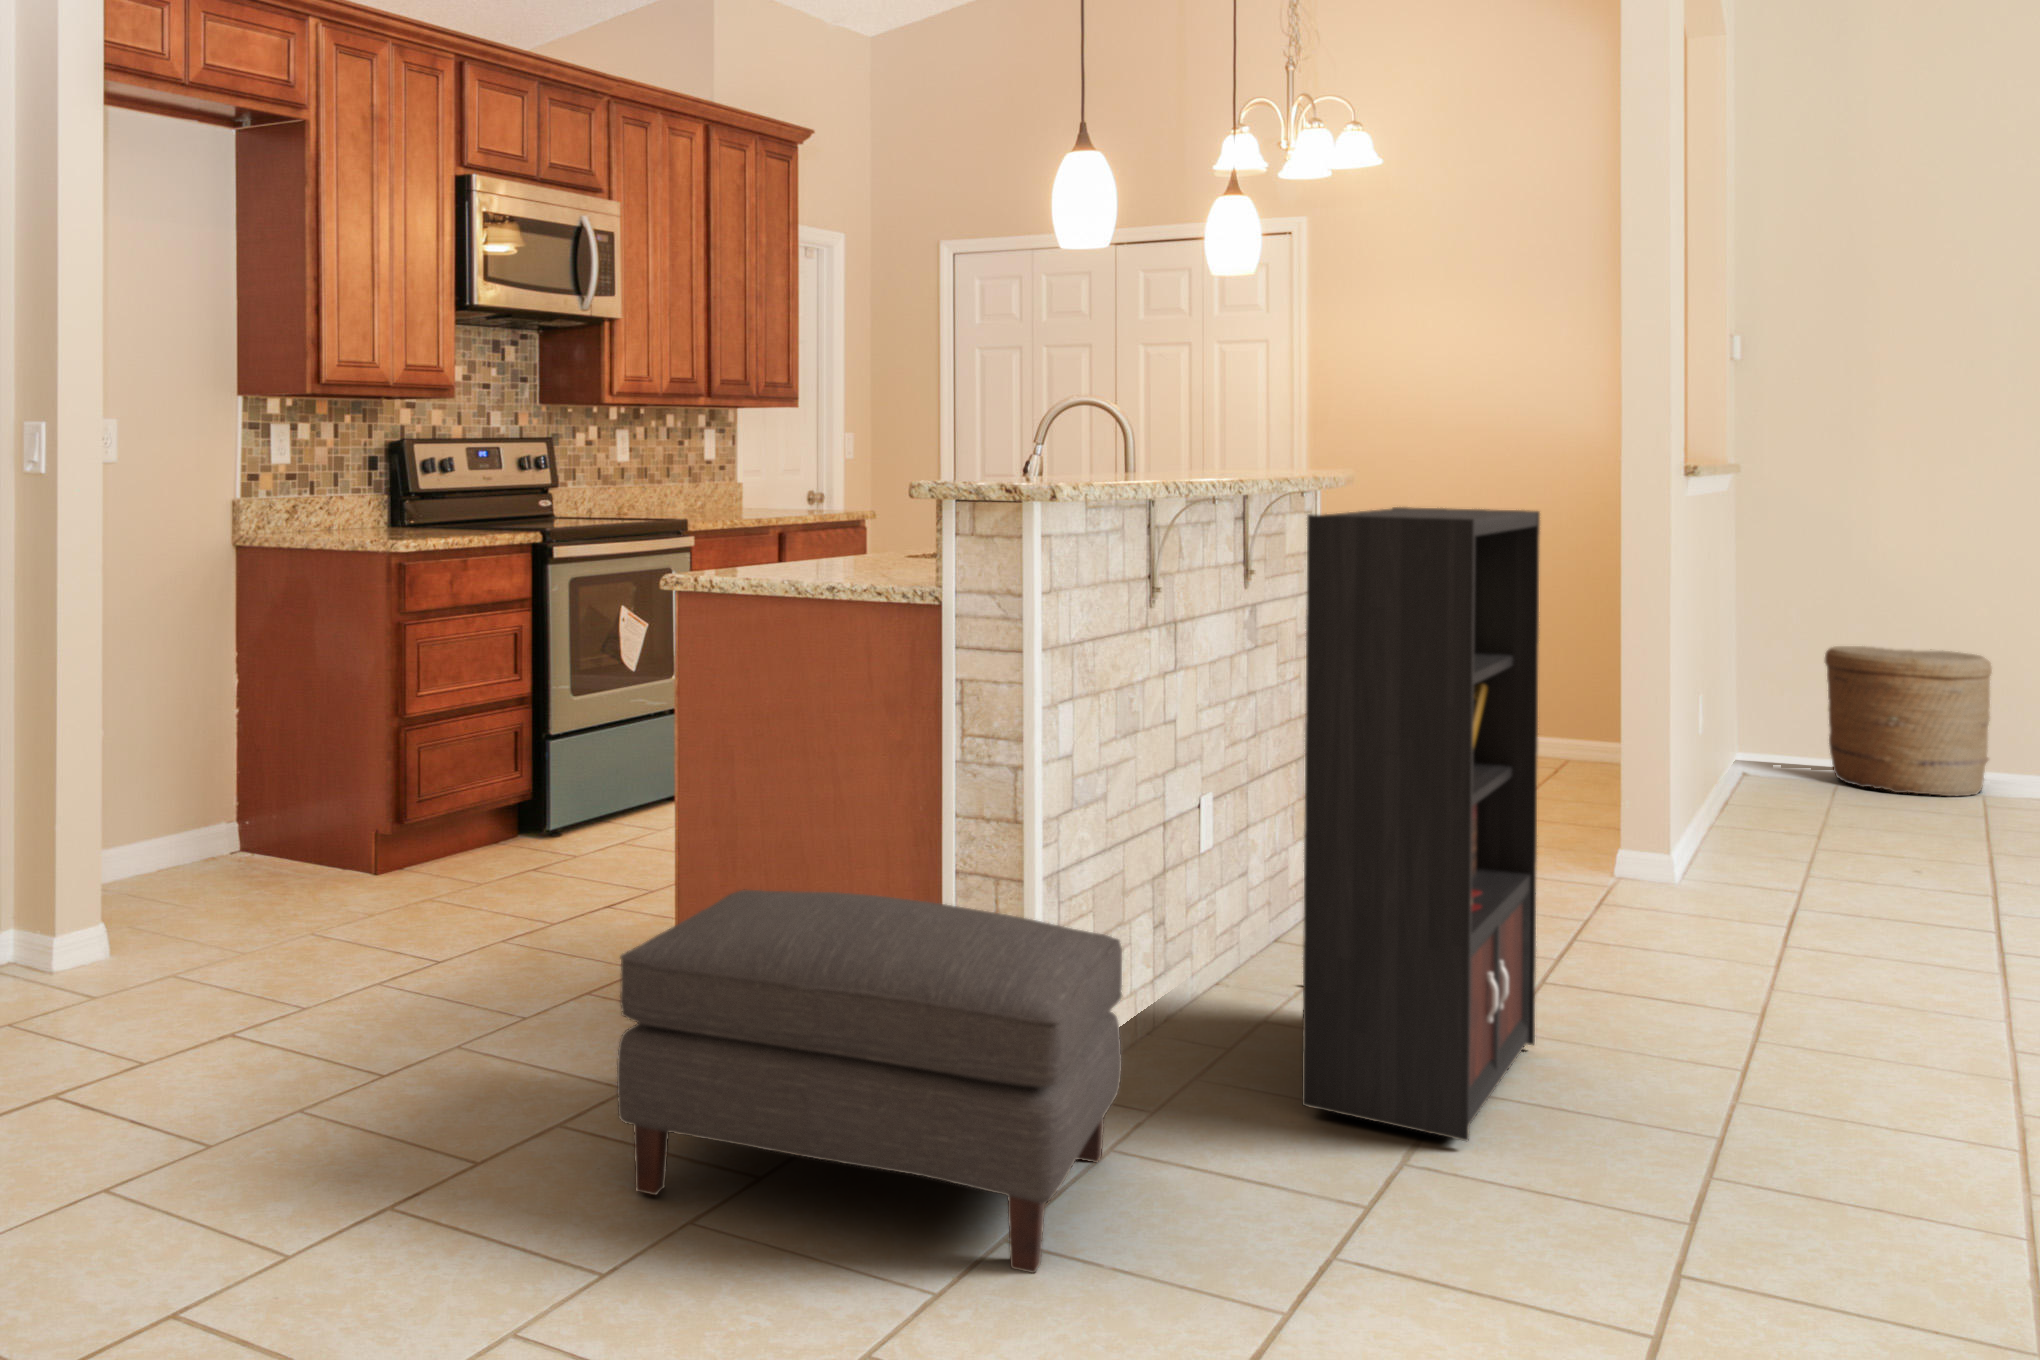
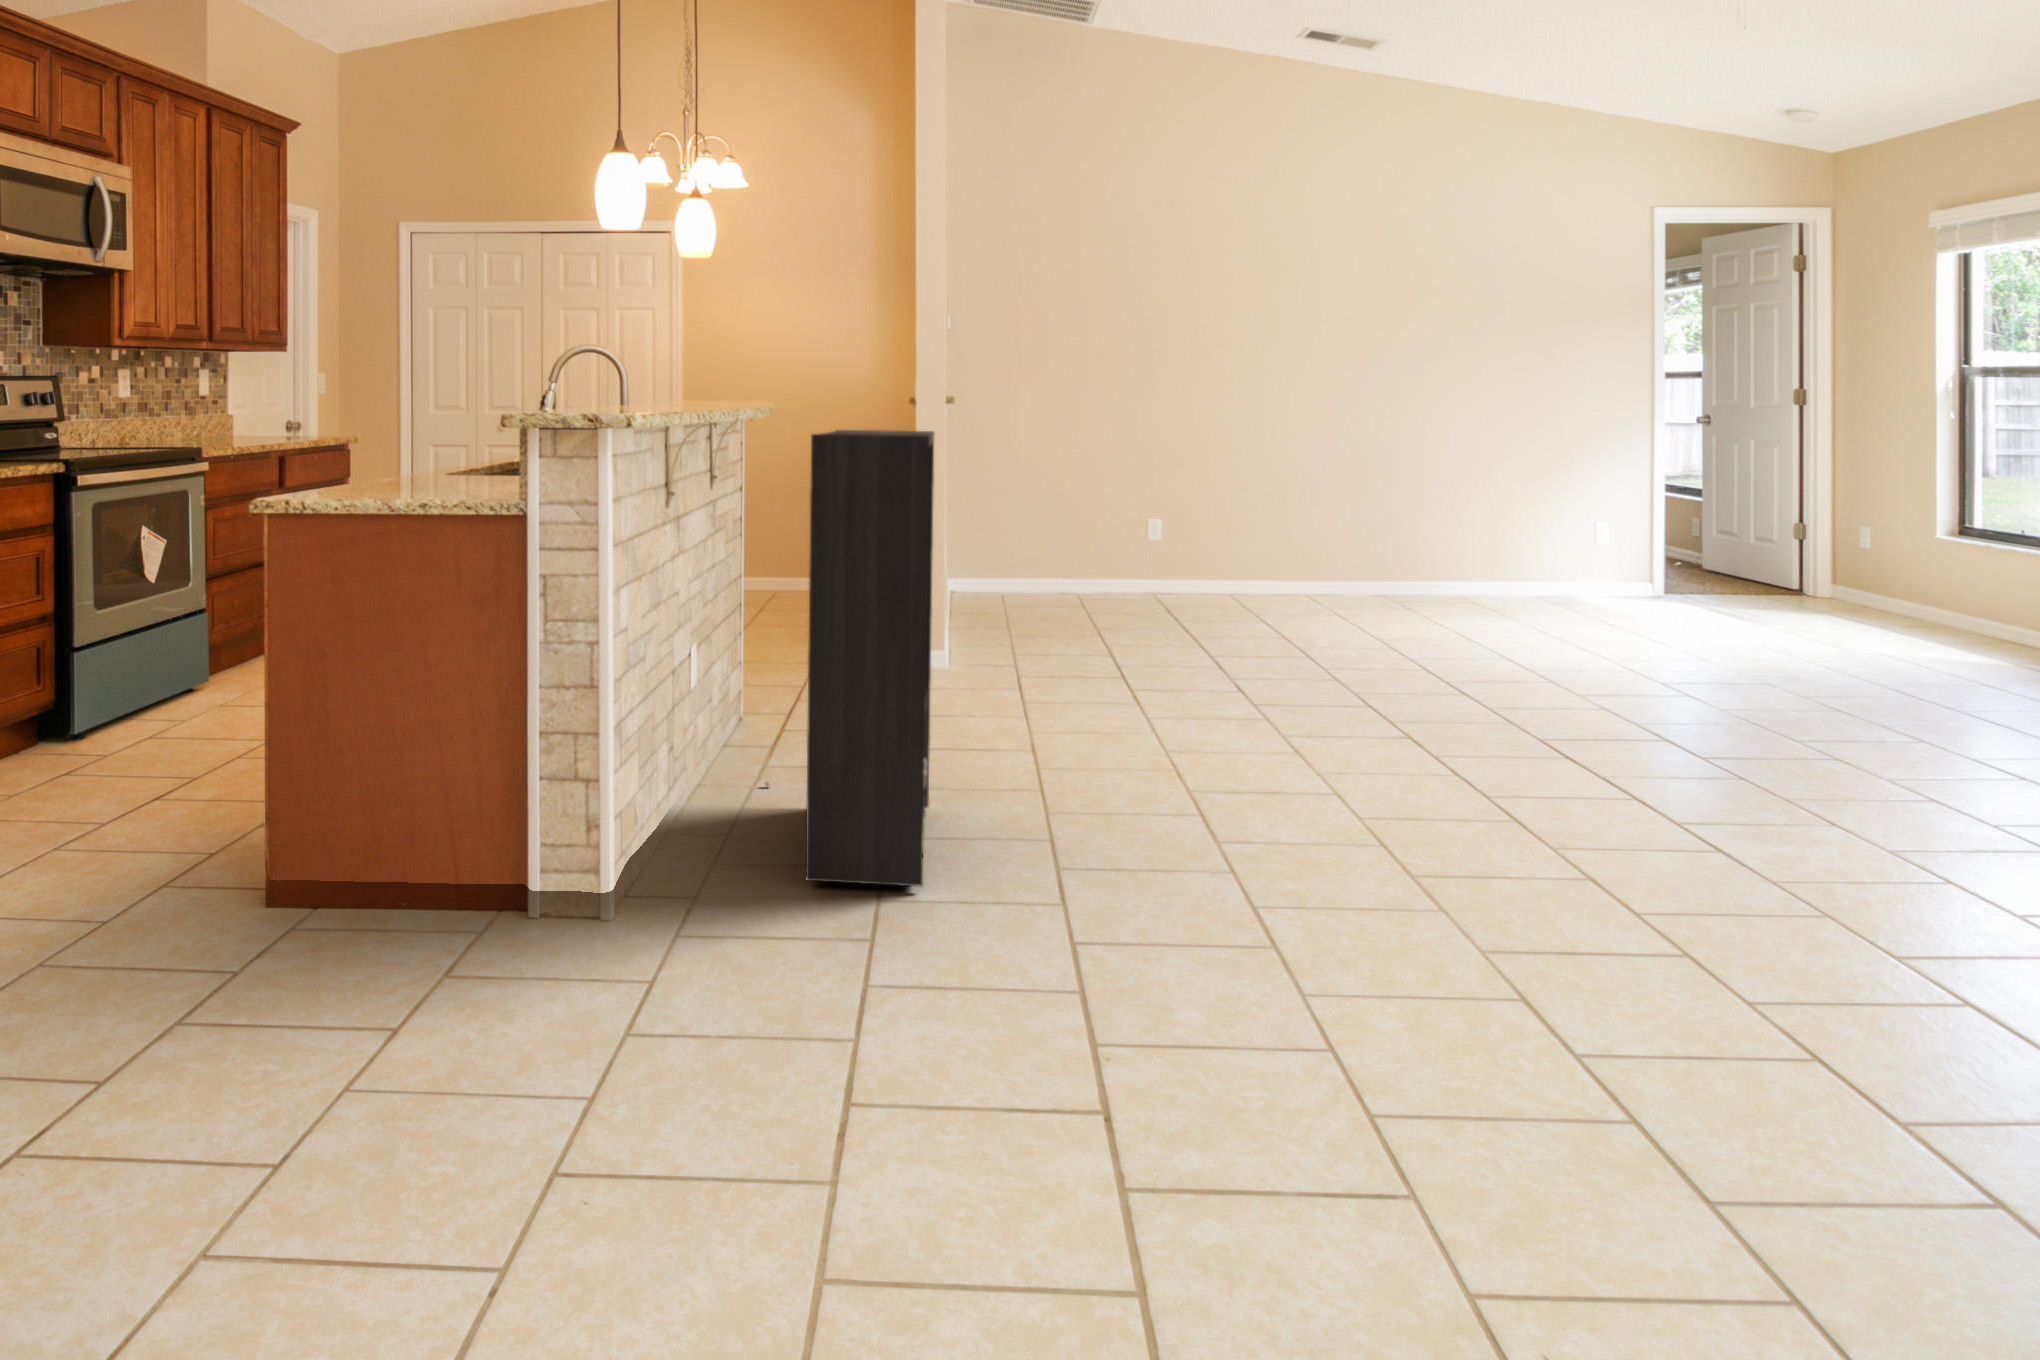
woven basket: present [1825,646,1992,796] -> none [1002,520,1090,612]
ottoman: present [617,890,1122,1273] -> none [267,770,695,1072]

